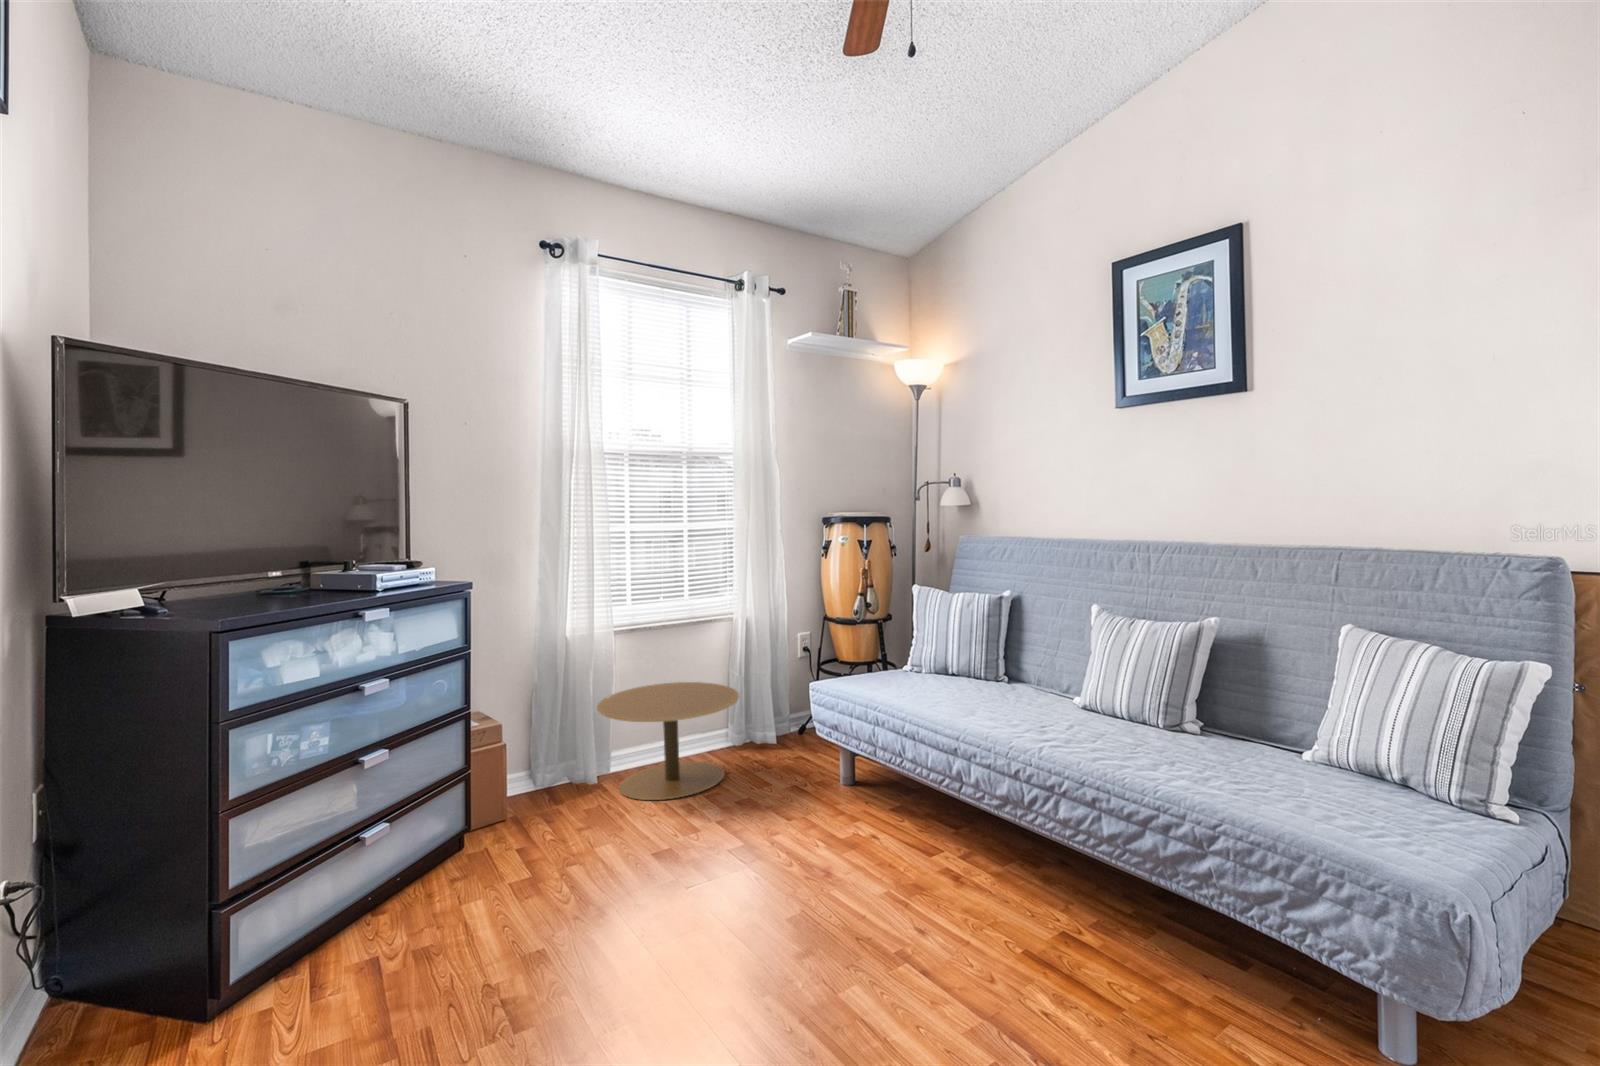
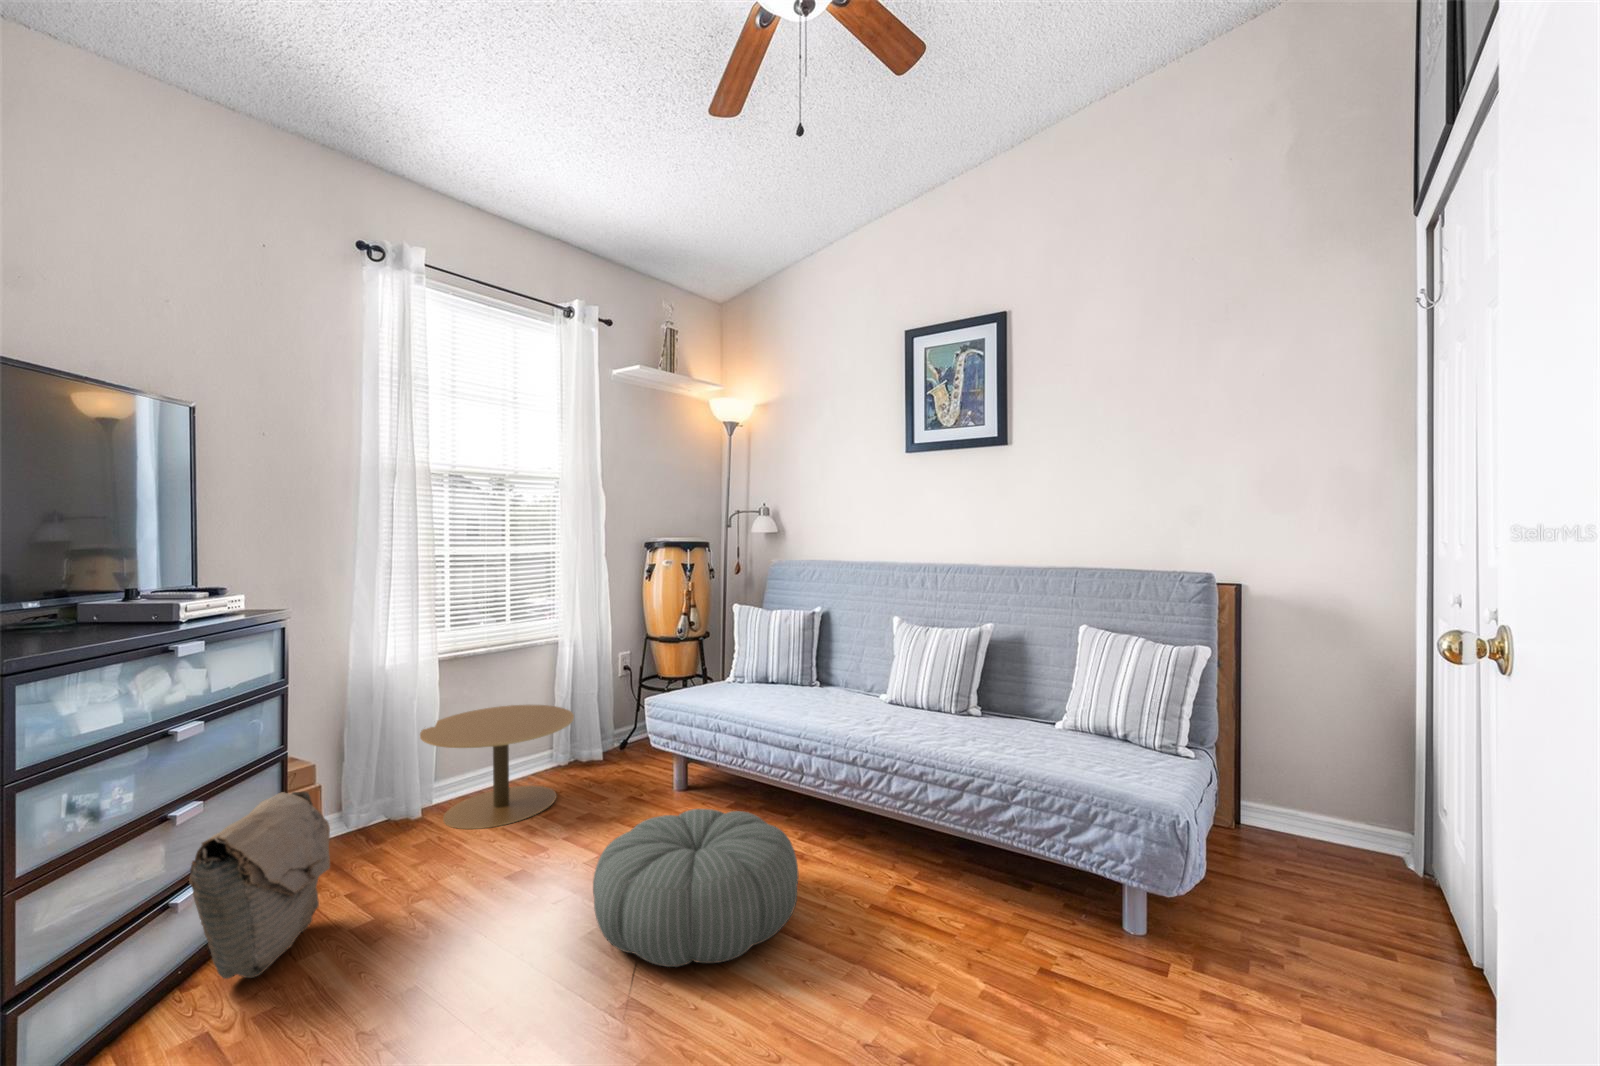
bag: none [371,749,495,912] -> present [190,792,330,979]
pouf: none [707,809,930,982] -> present [593,809,799,967]

